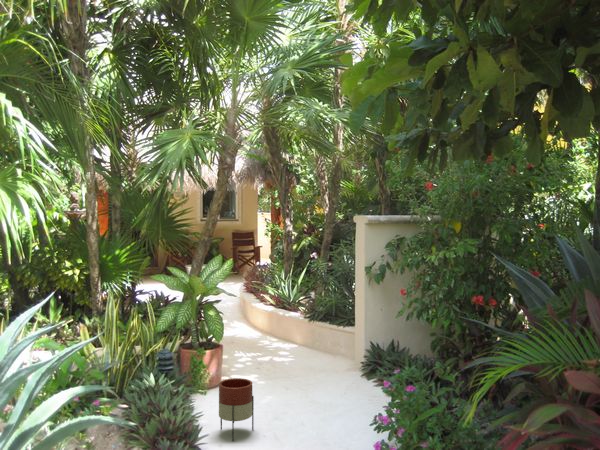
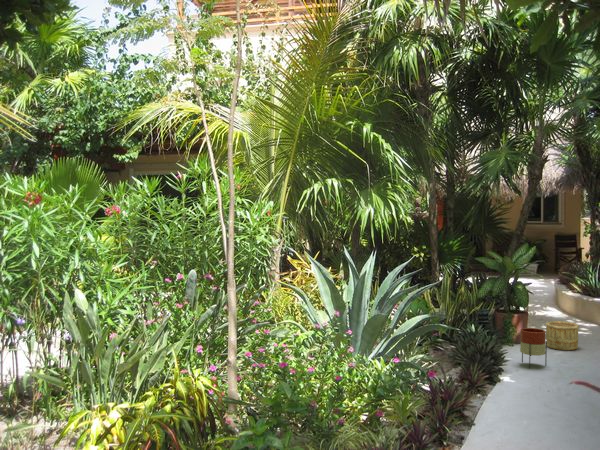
wooden bucket: none [244,352,284,393] -> present [546,321,579,350]

